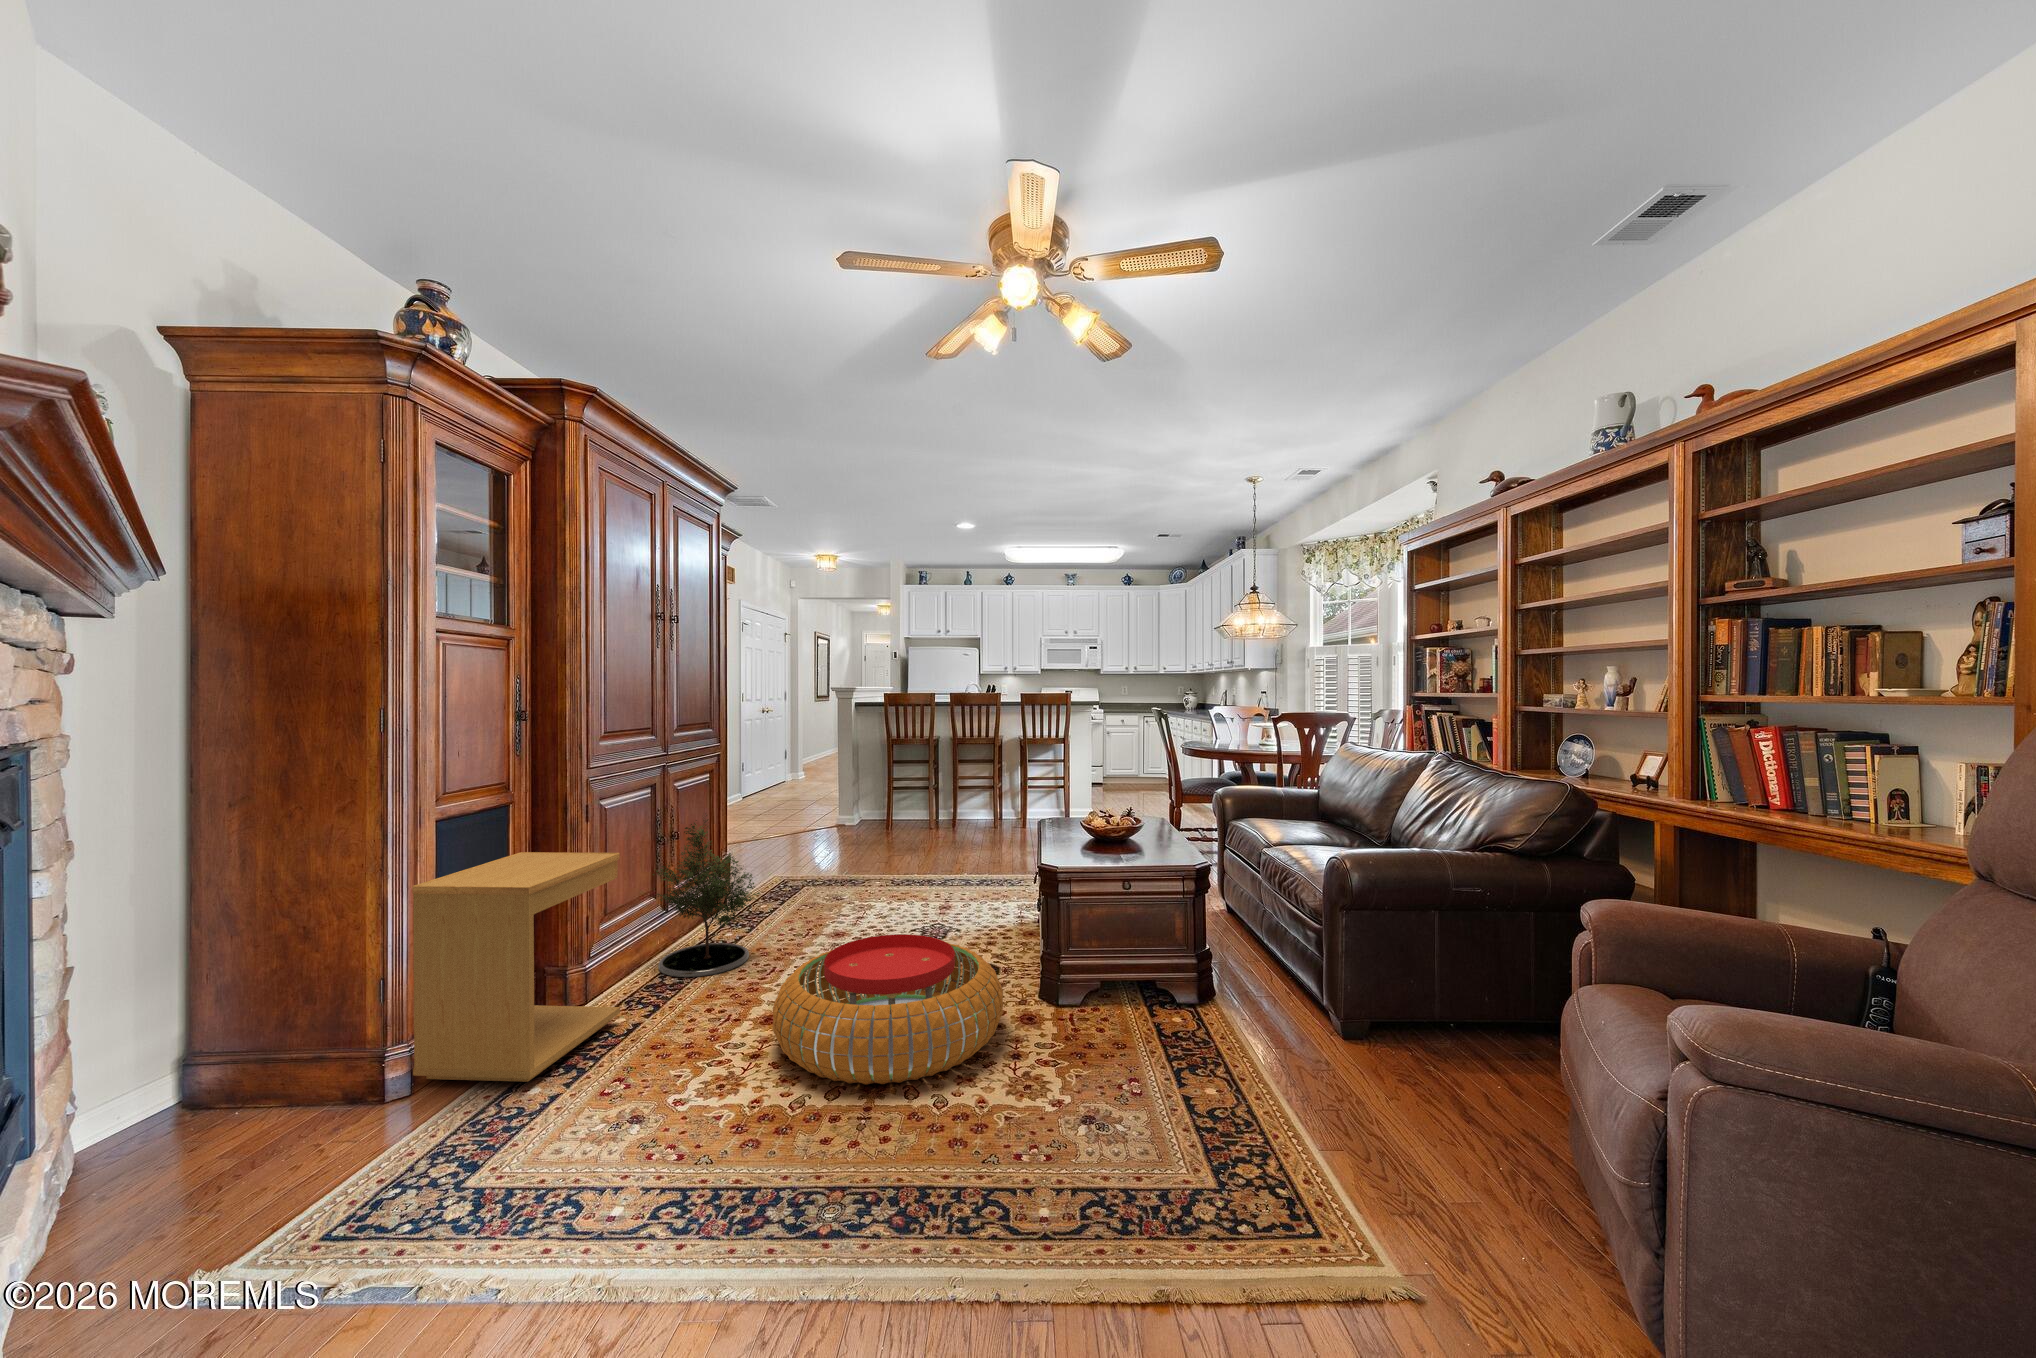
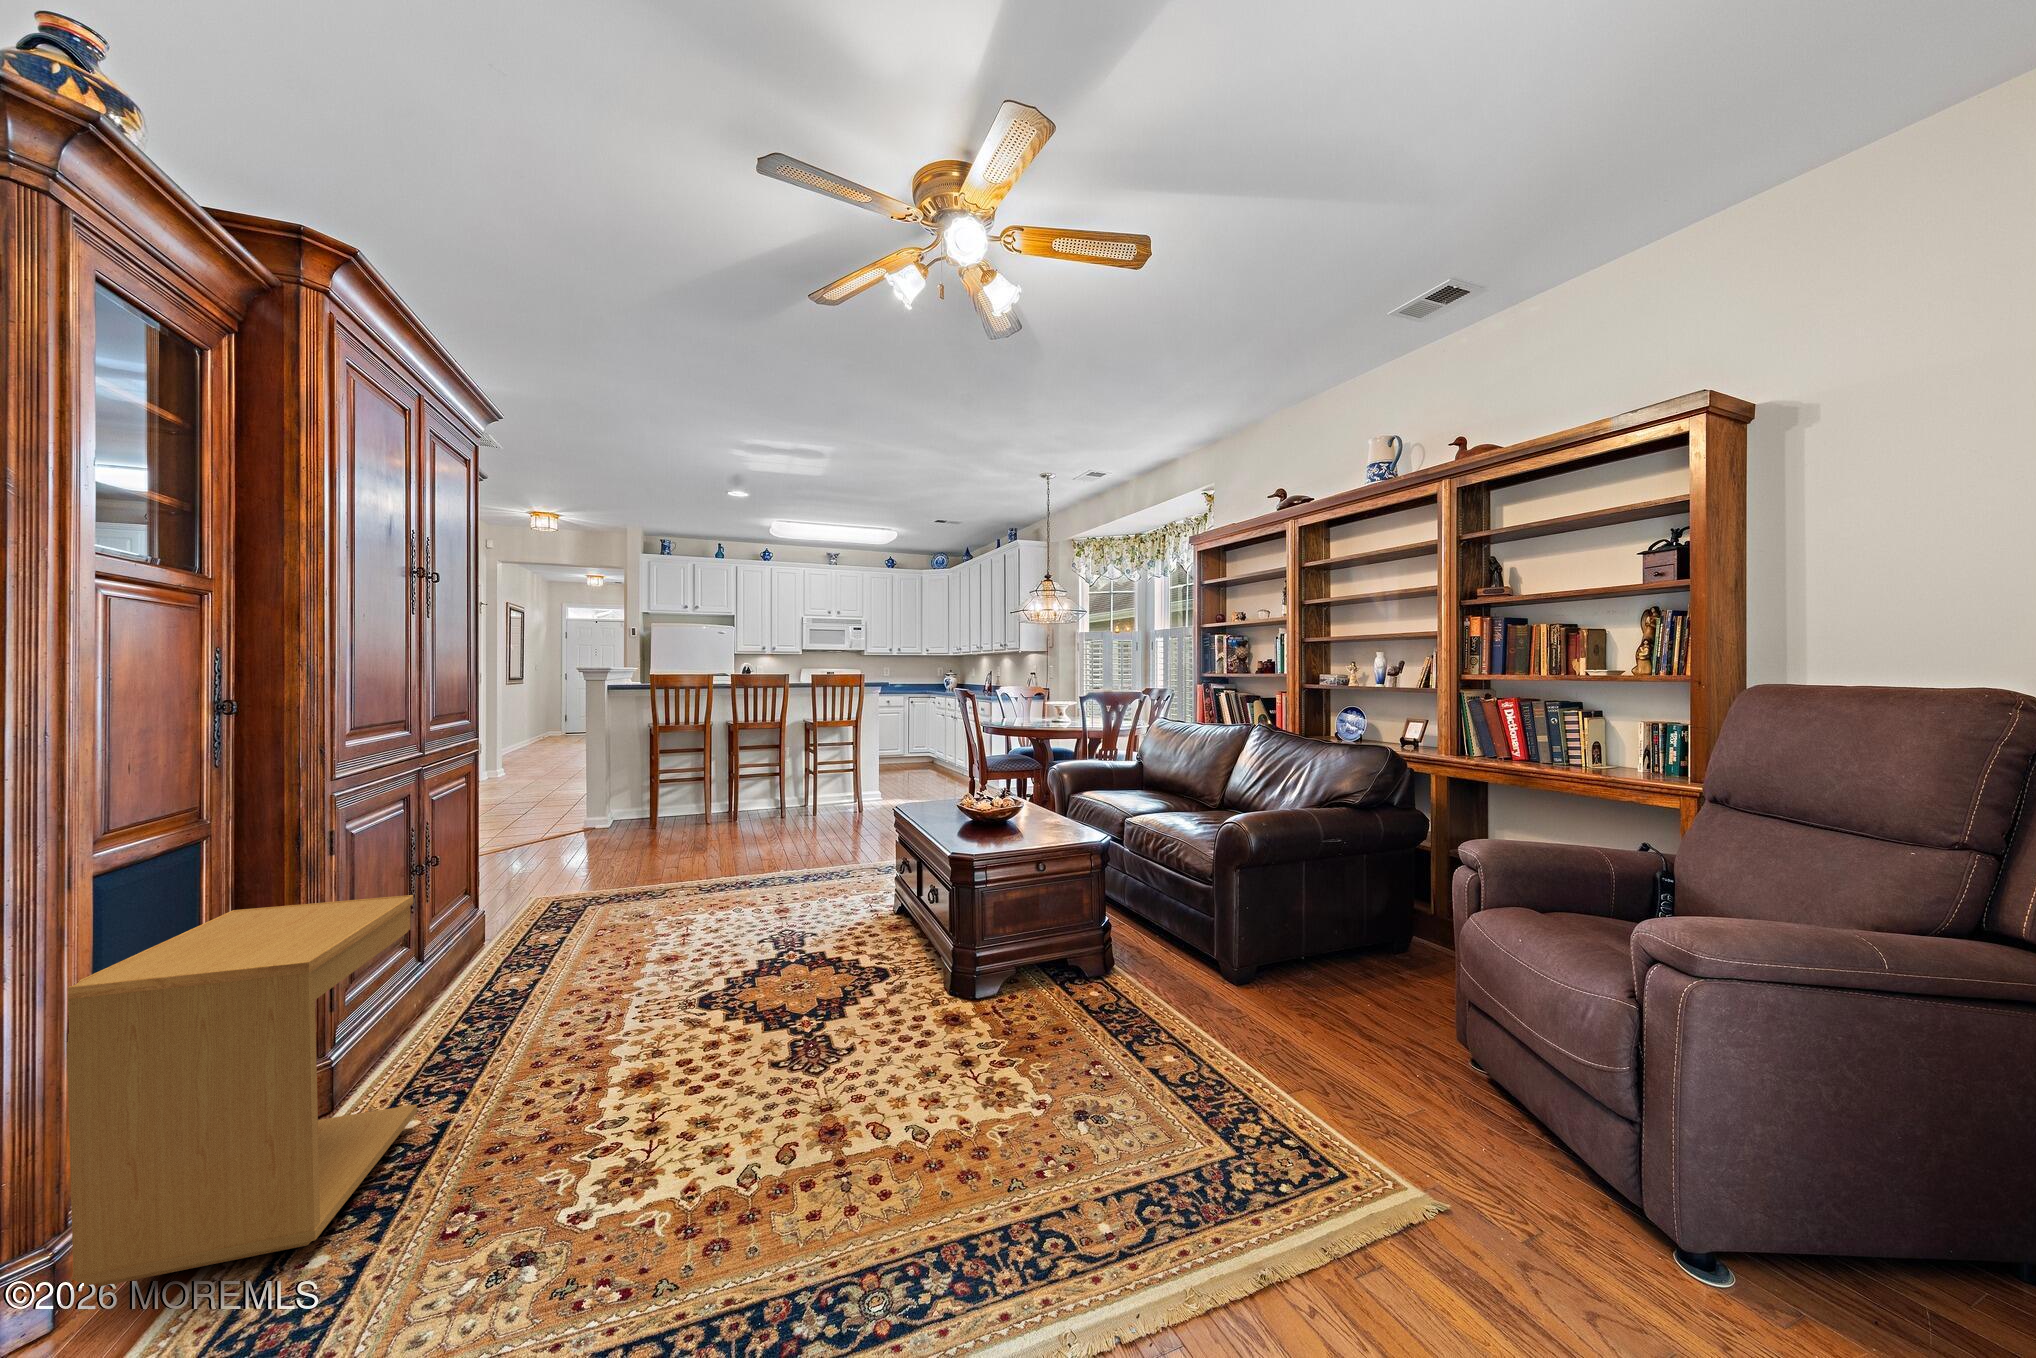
potted tree: present [653,815,760,977] -> none [423,829,583,1047]
pouf: present [773,934,1003,1085] -> none [668,949,942,1138]

